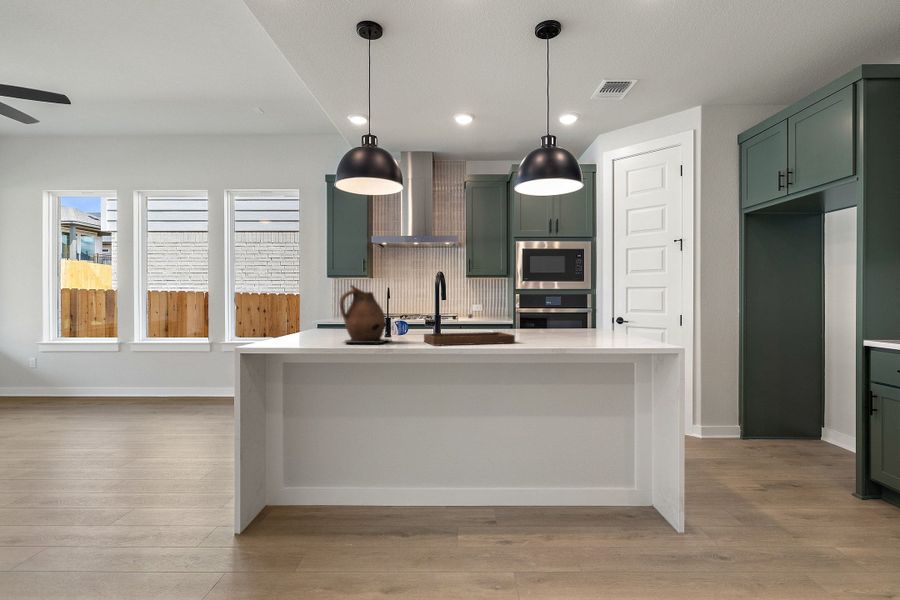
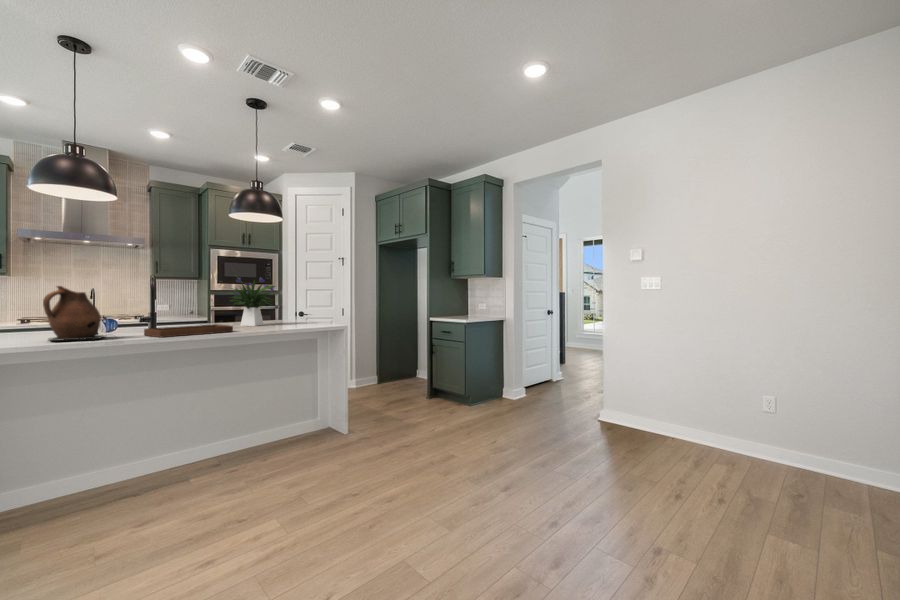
flower arrangement: none [508,267,578,336] -> present [230,277,275,326]

